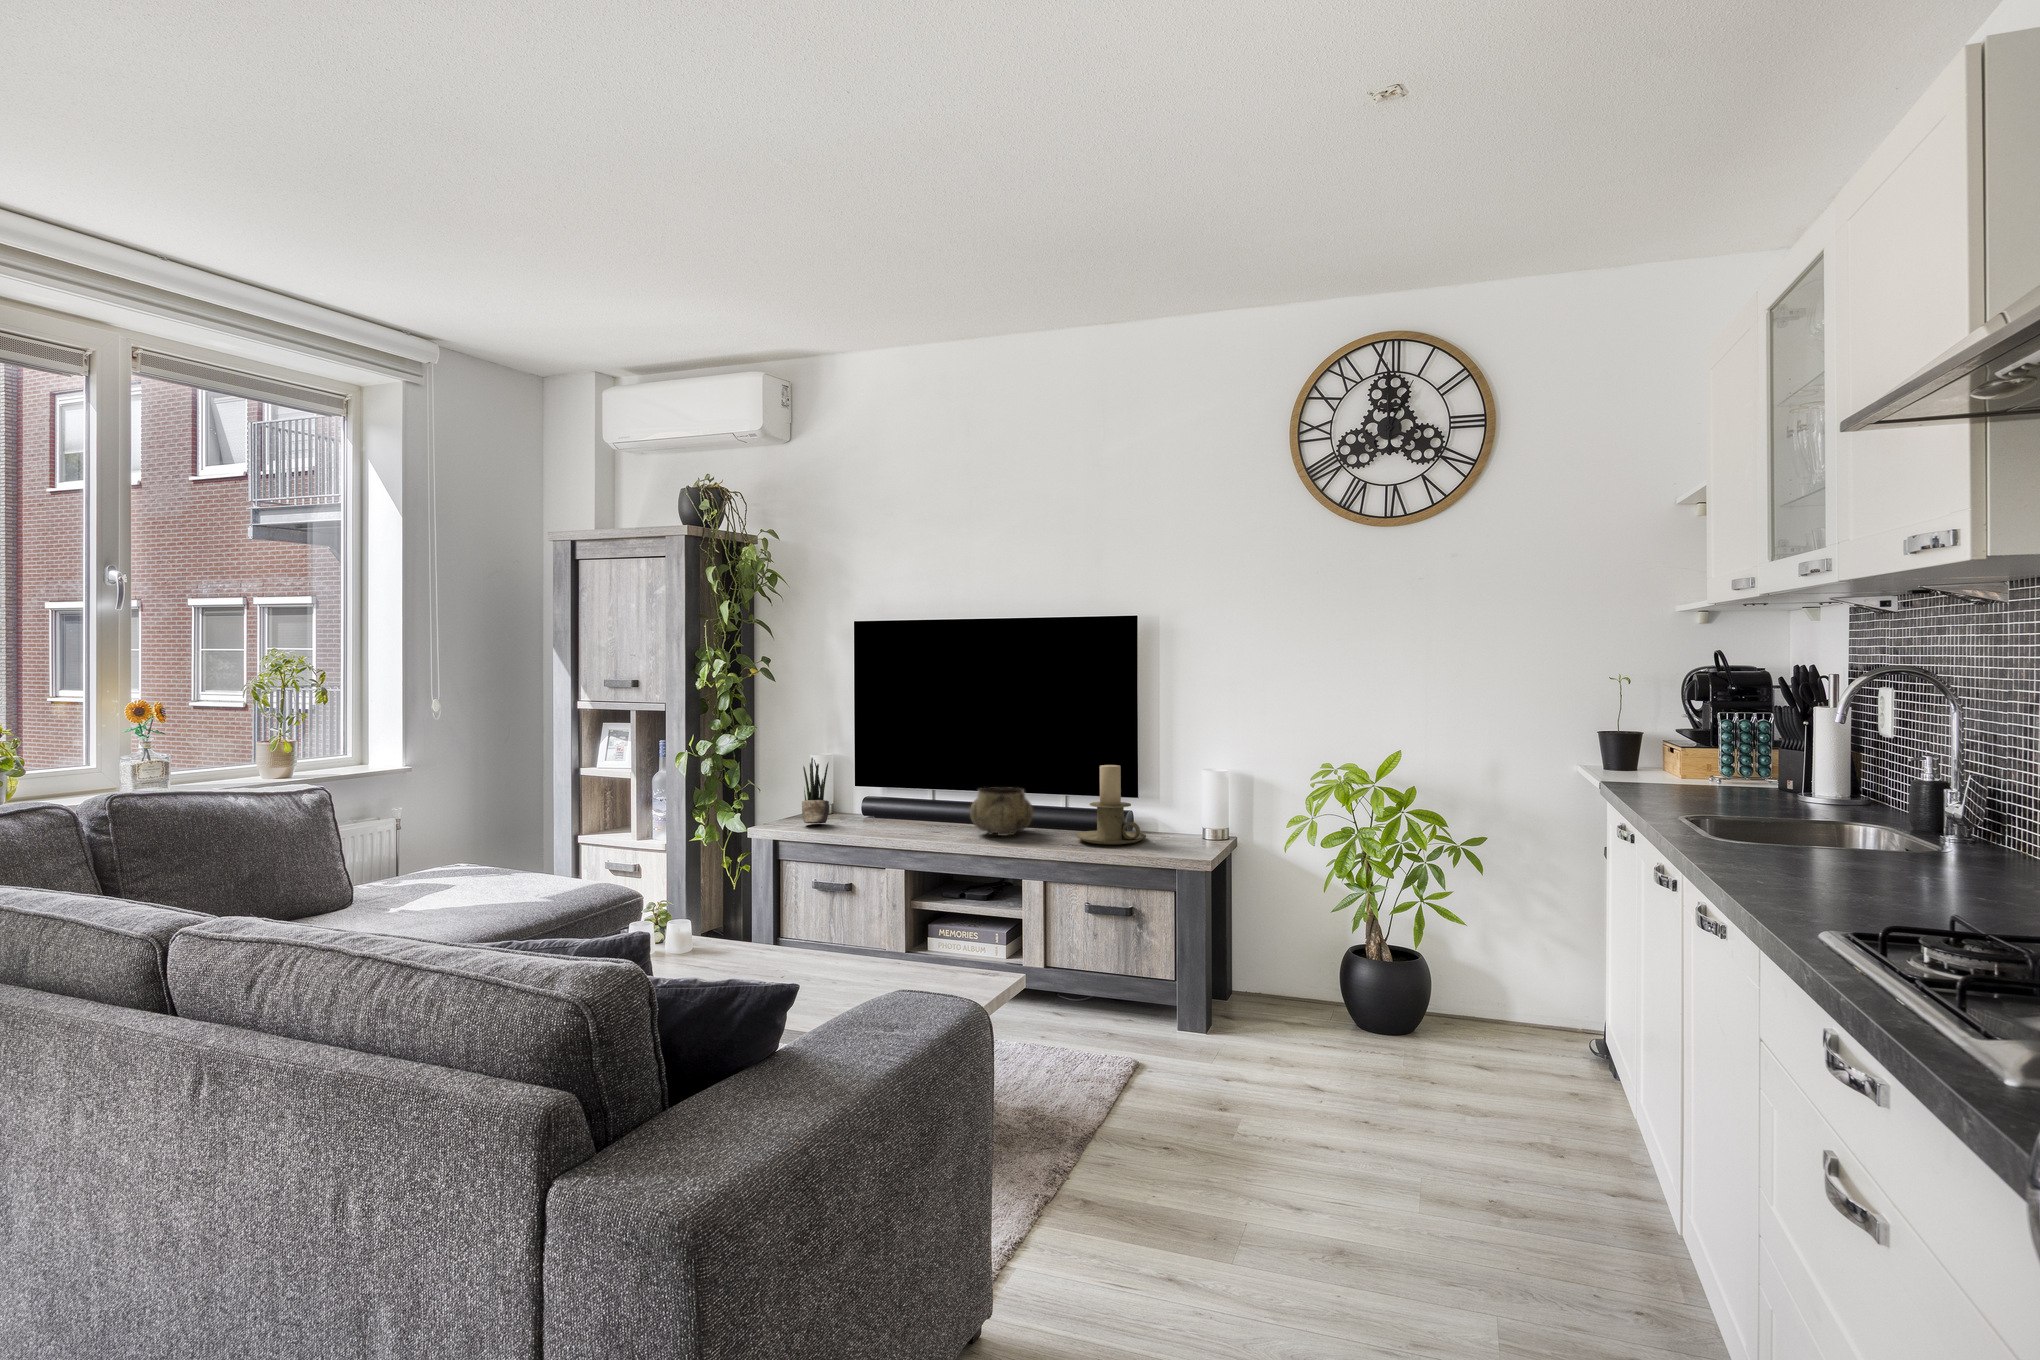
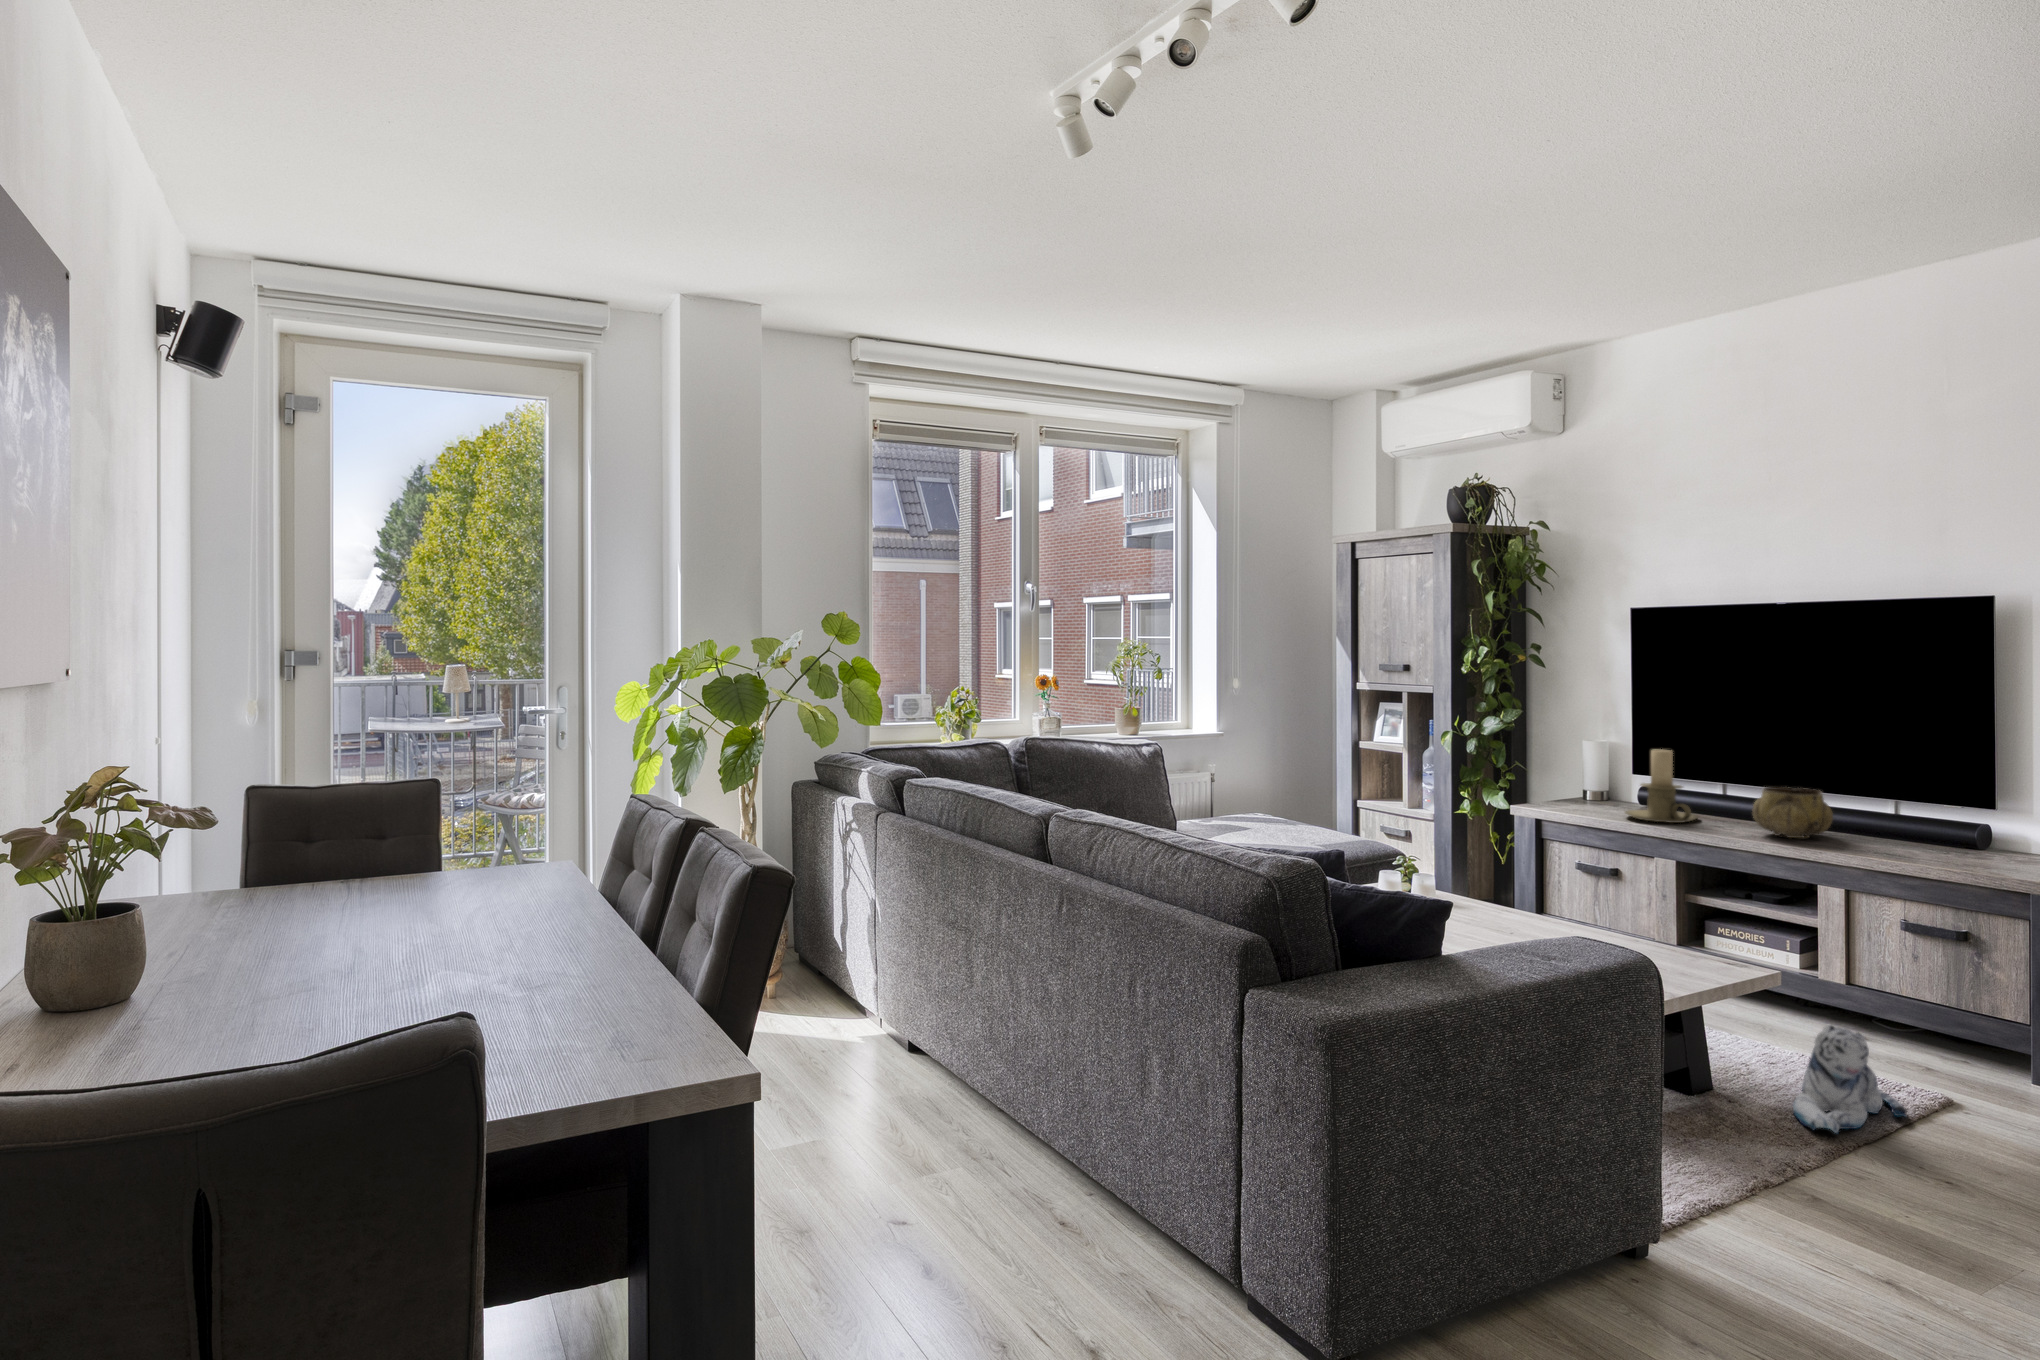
potted plant: present [802,758,829,823] -> none [1568,743,1598,809]
candle holder: present [1075,765,1146,845] -> present [1625,750,1699,823]
plush toy: none [1049,1020,1134,1131] -> present [1793,1025,1907,1133]

